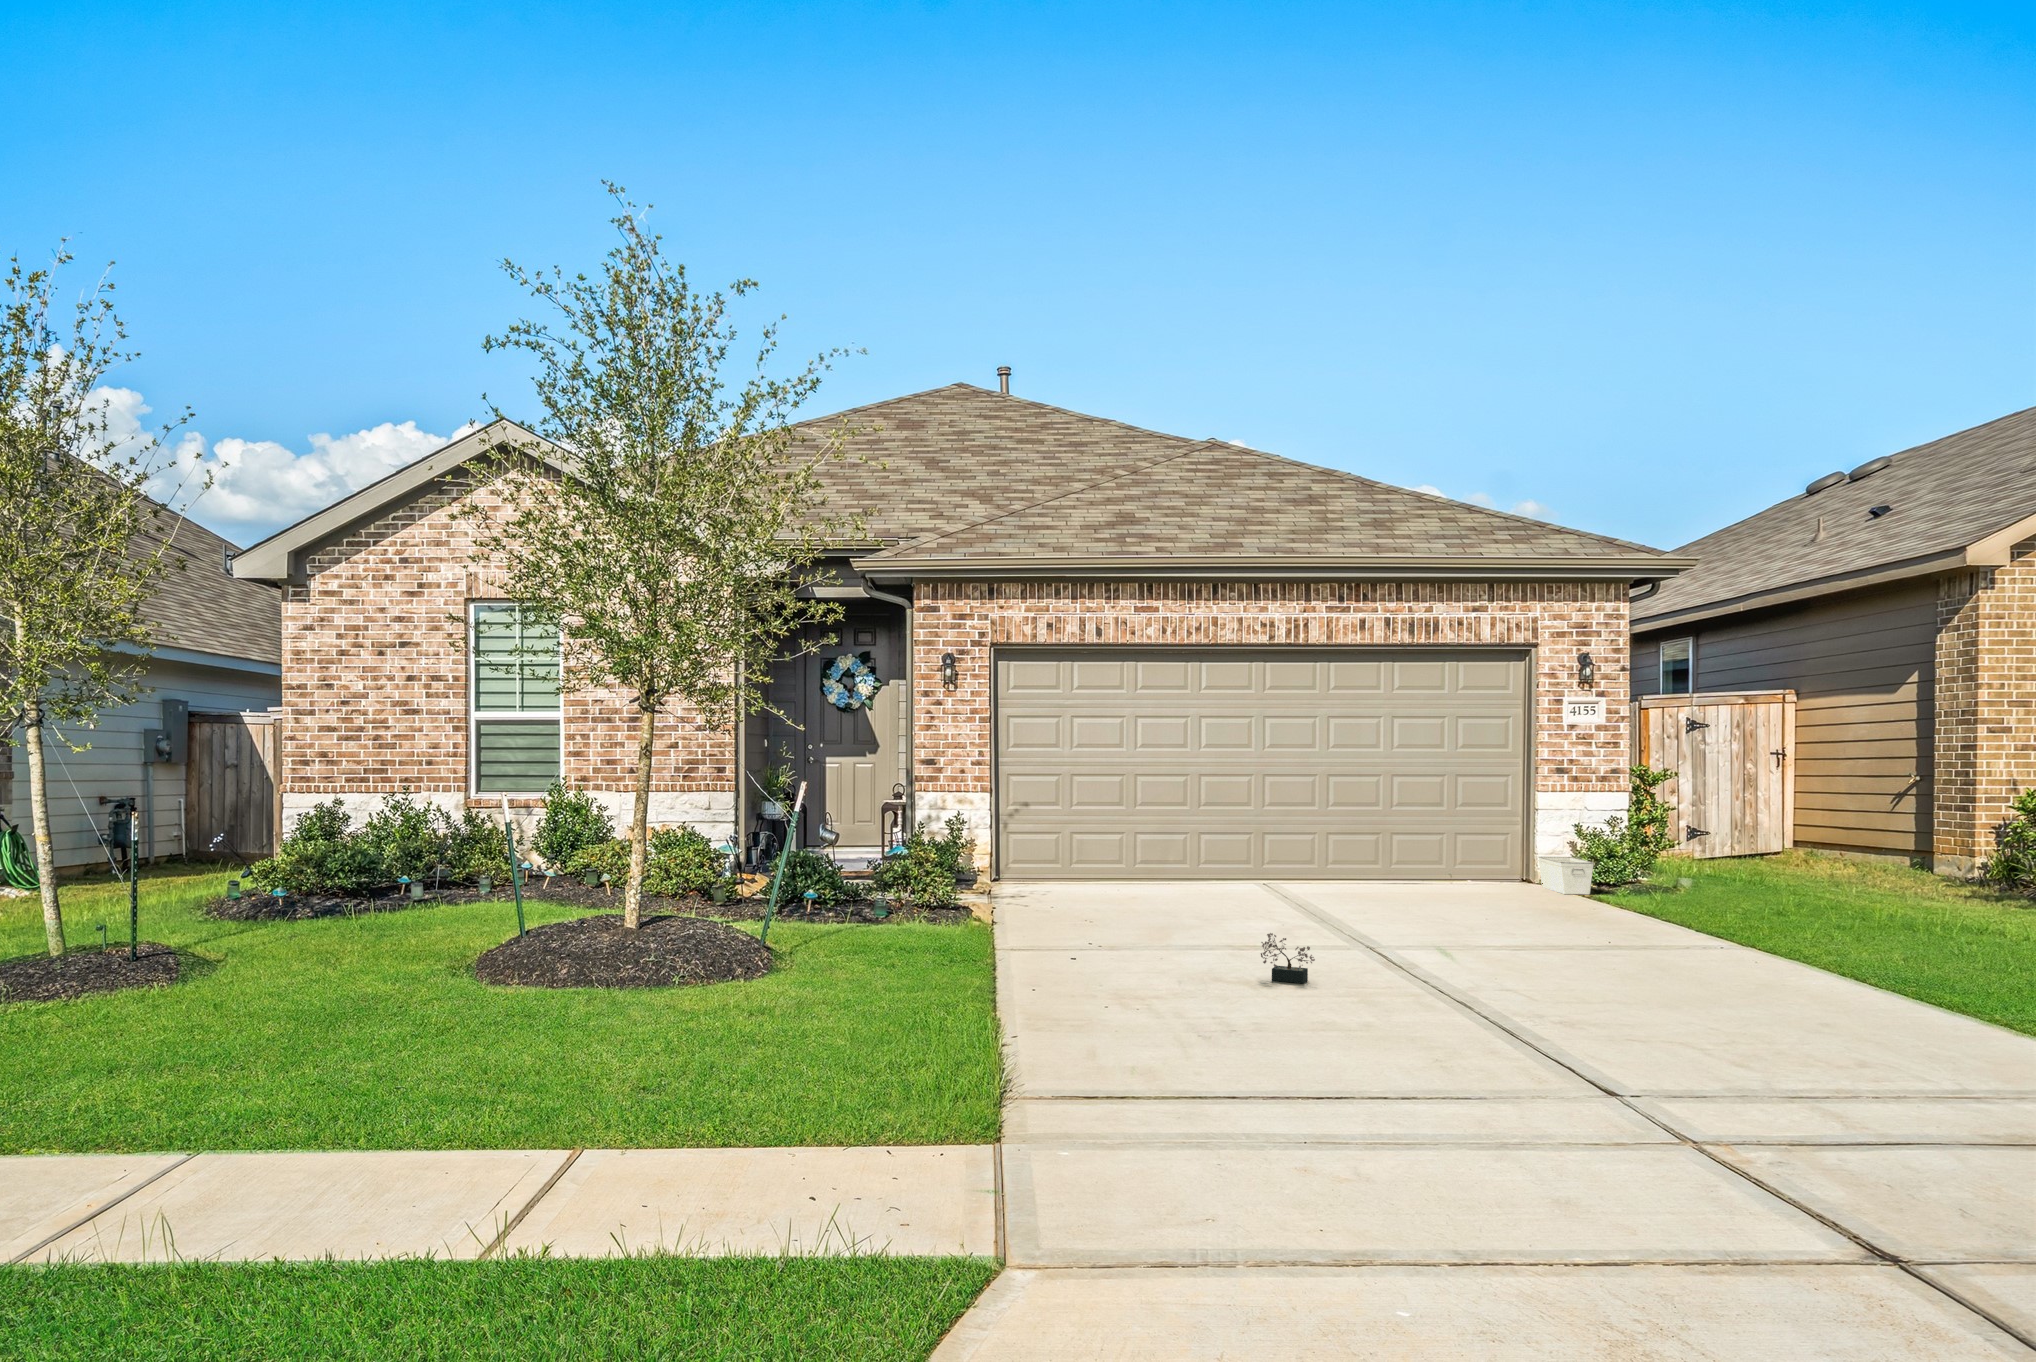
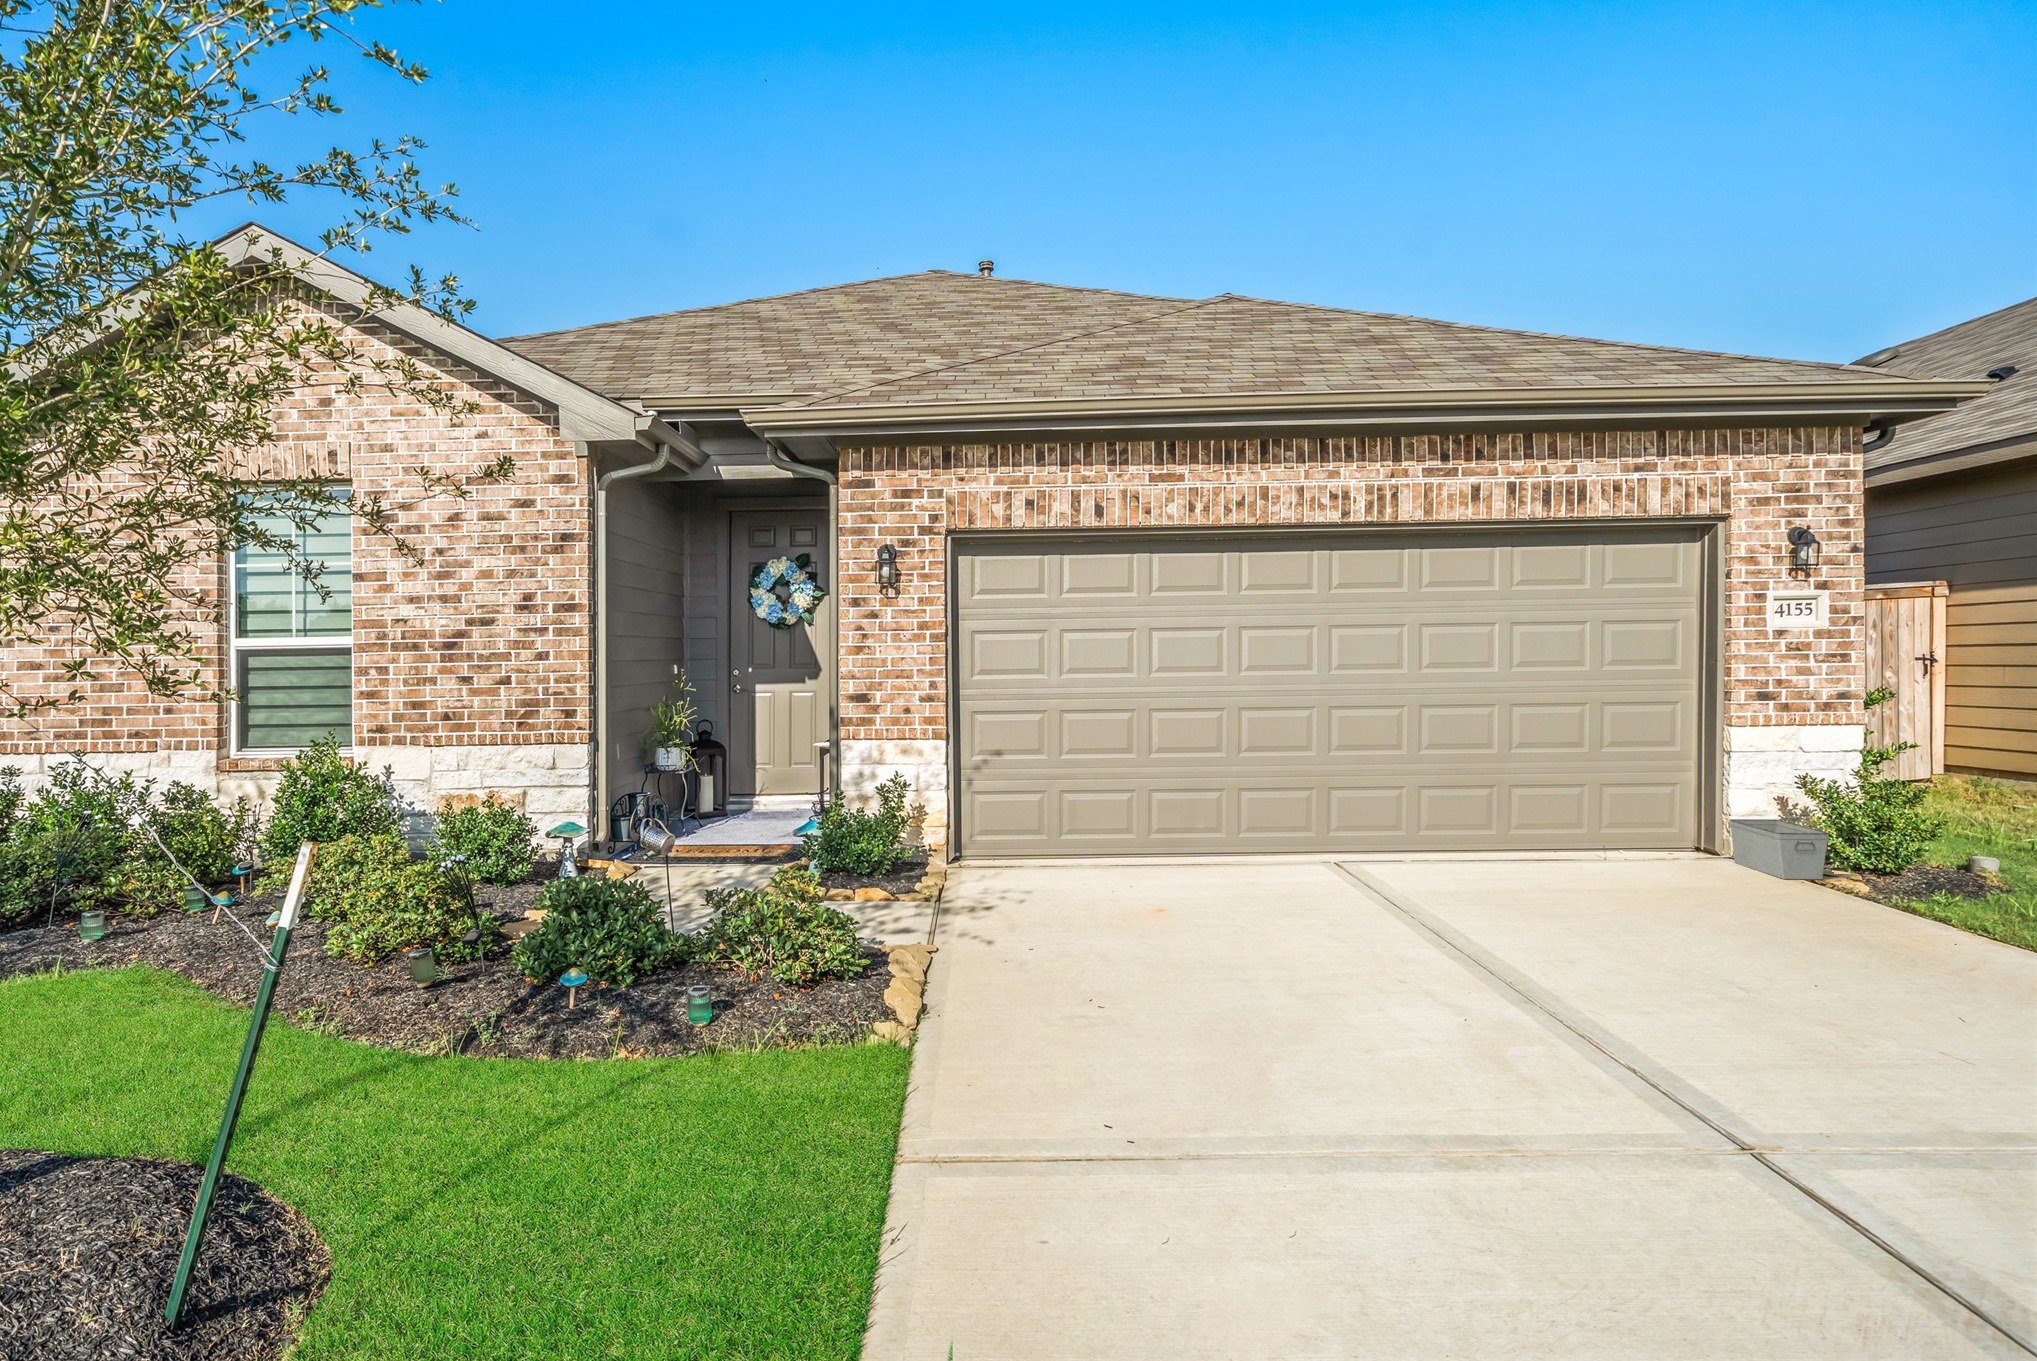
decorative plant: present [1261,933,1315,983] -> none [1424,1113,1560,1250]

